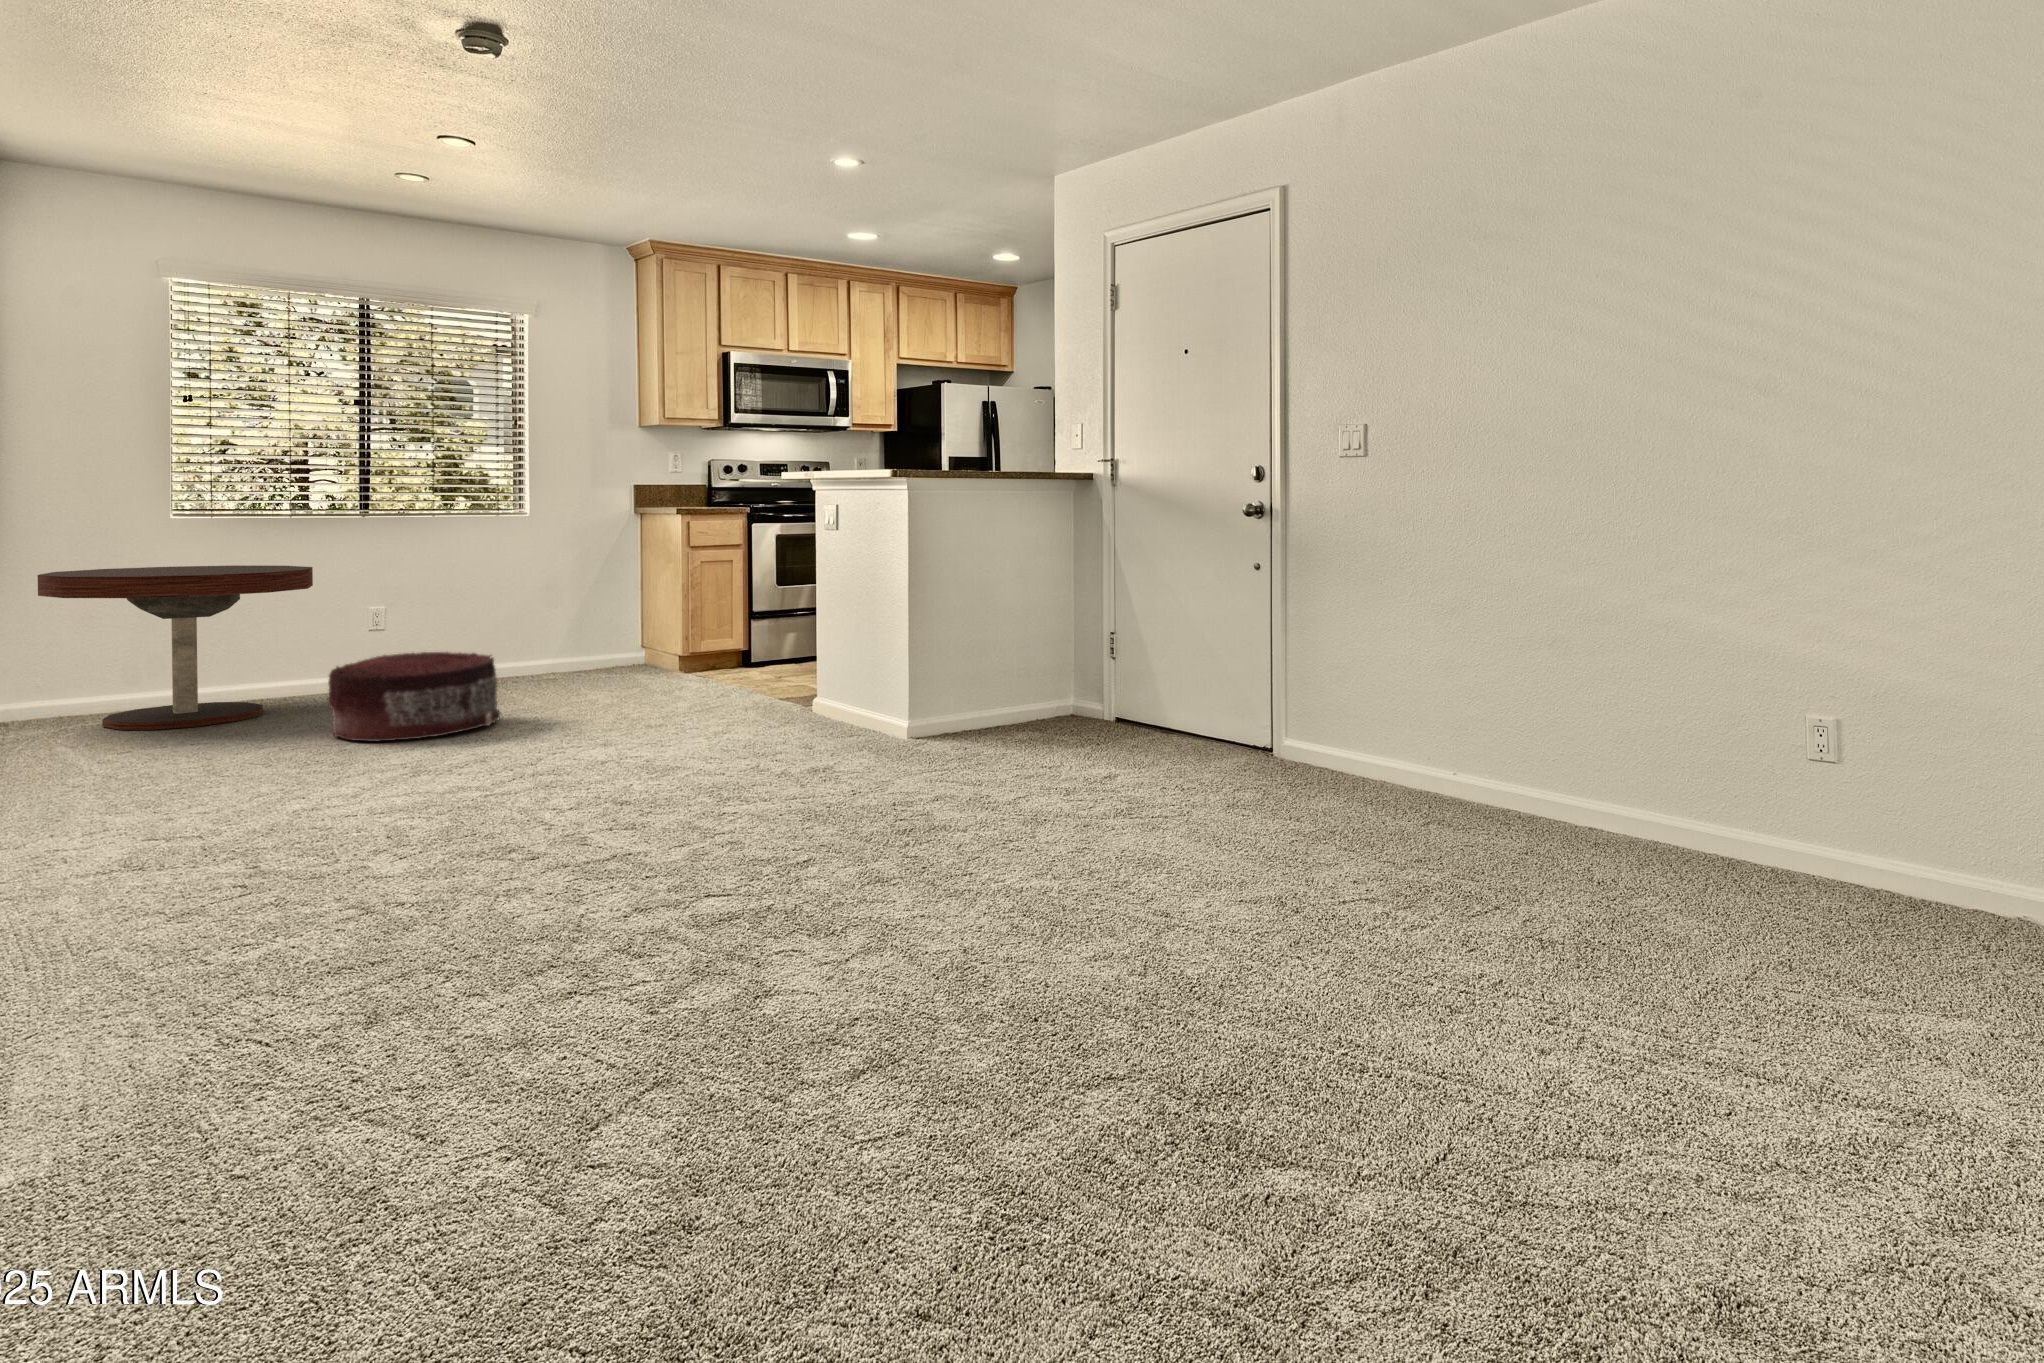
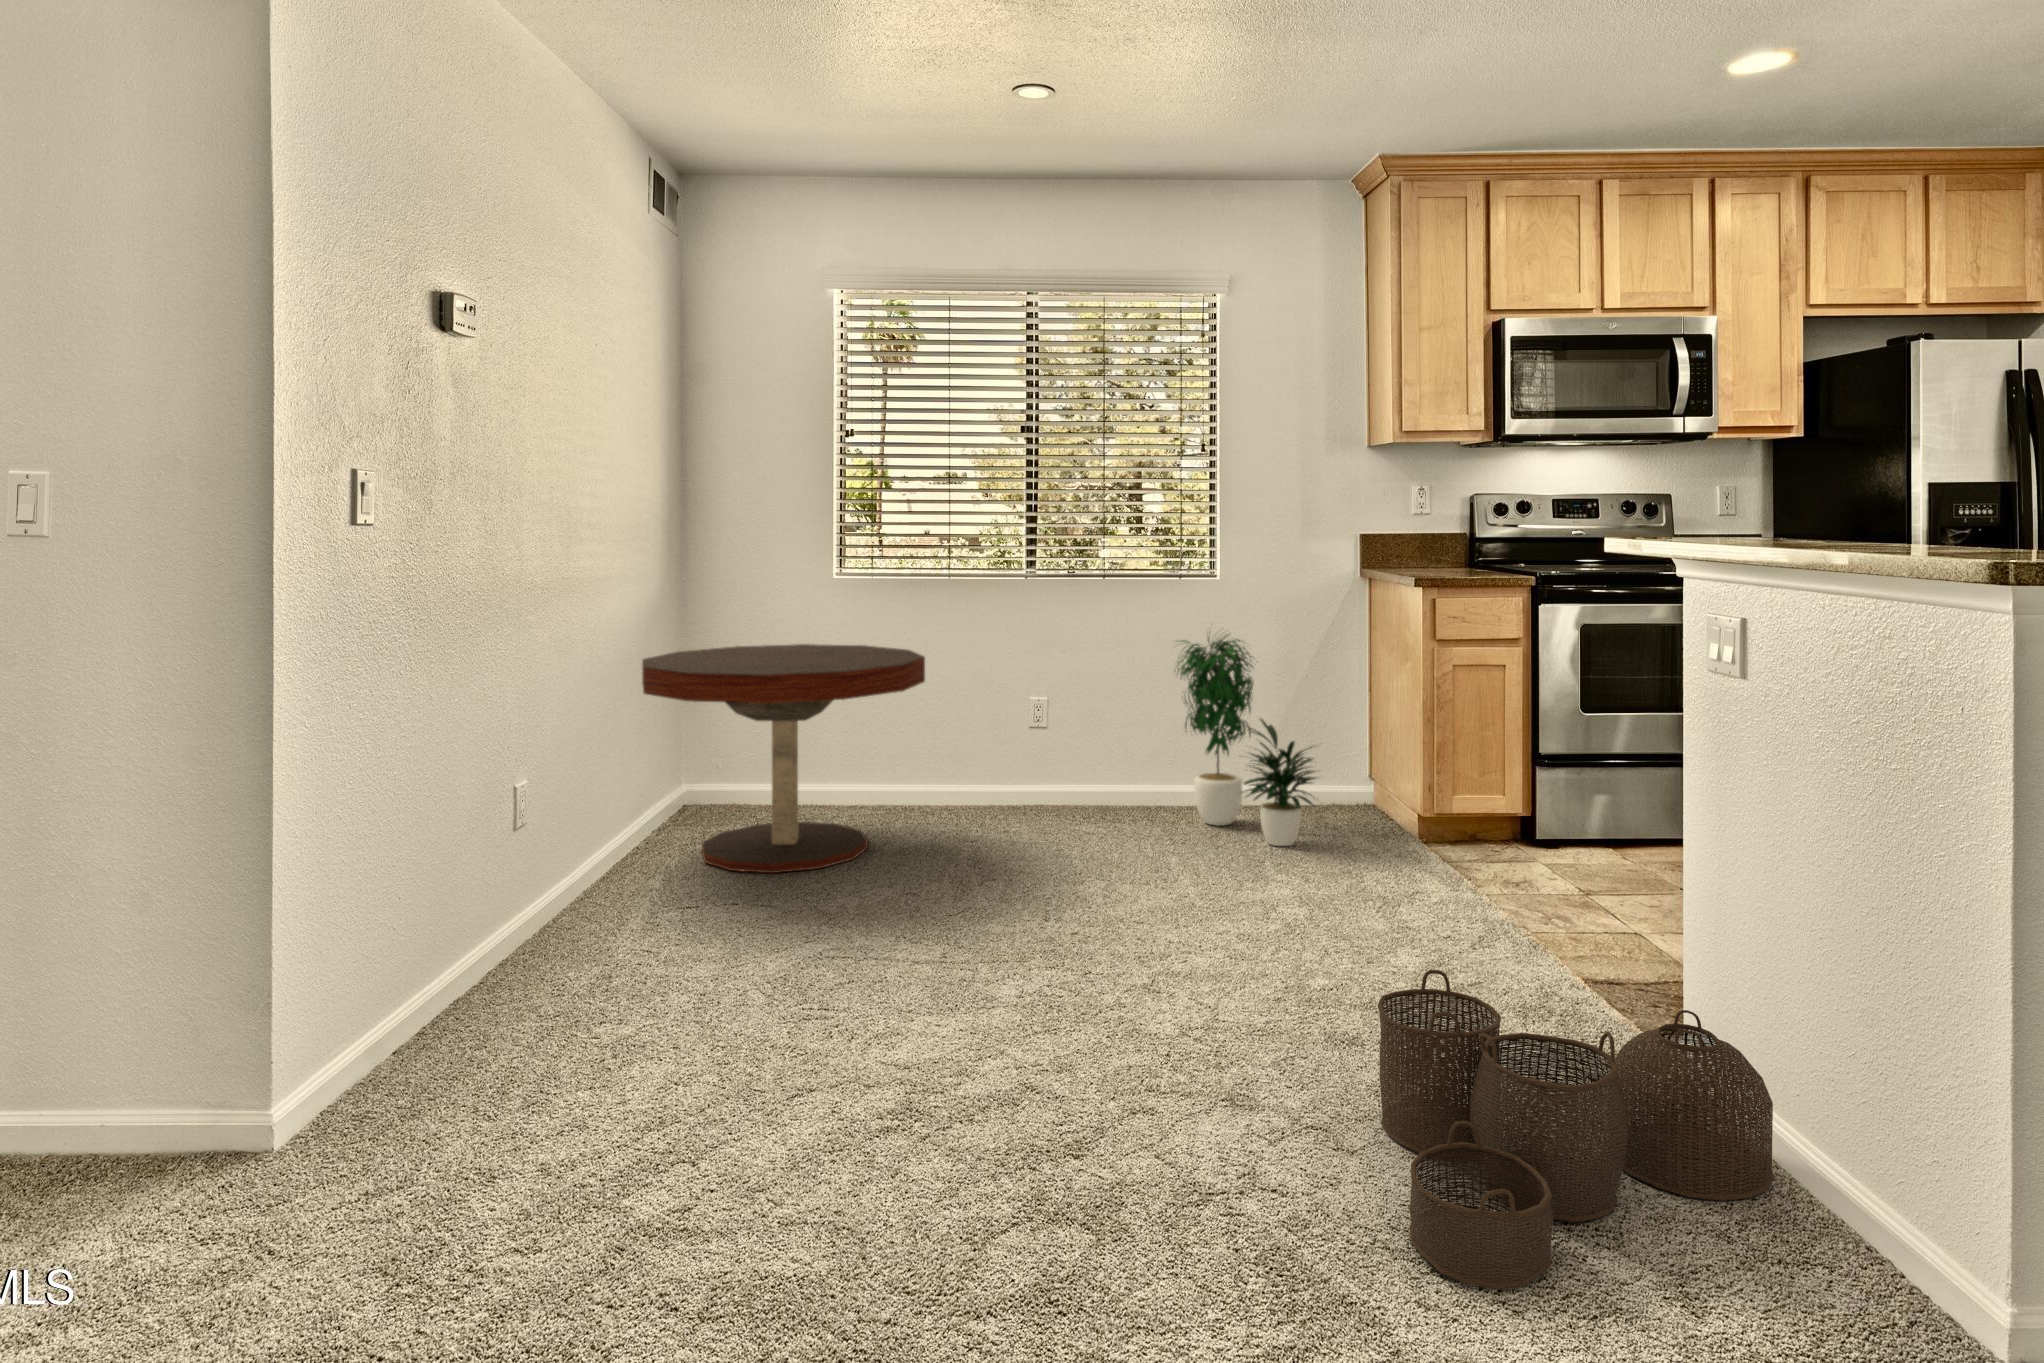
potted plant: none [503,541,622,681] -> present [1175,632,1318,846]
pouf: present [328,652,501,742] -> none [856,811,1102,983]
woven basket: none [690,669,853,756] -> present [1378,970,1774,1290]

